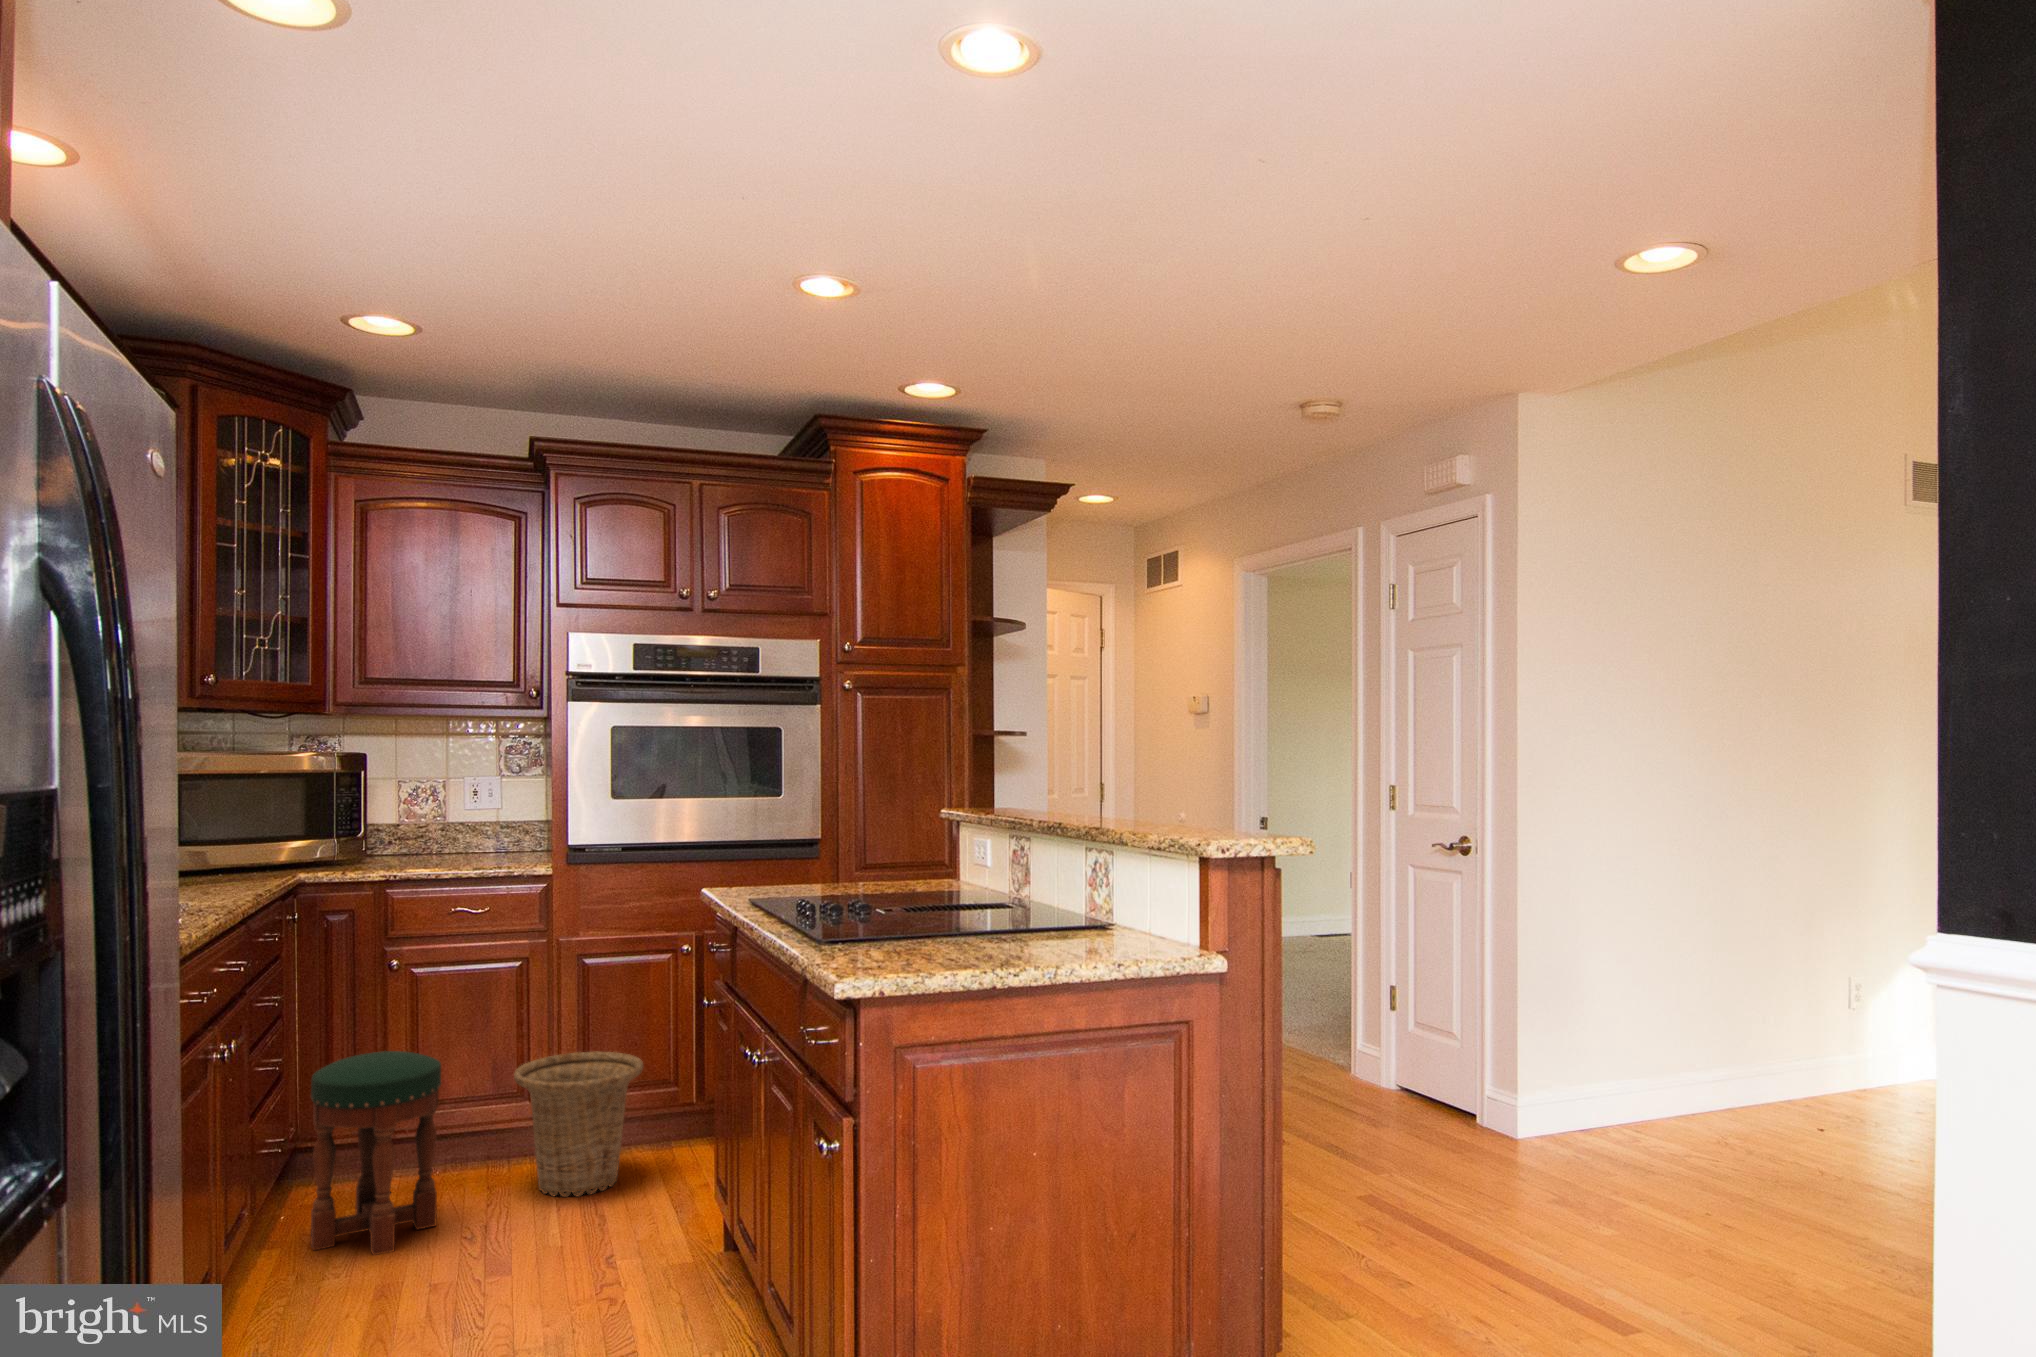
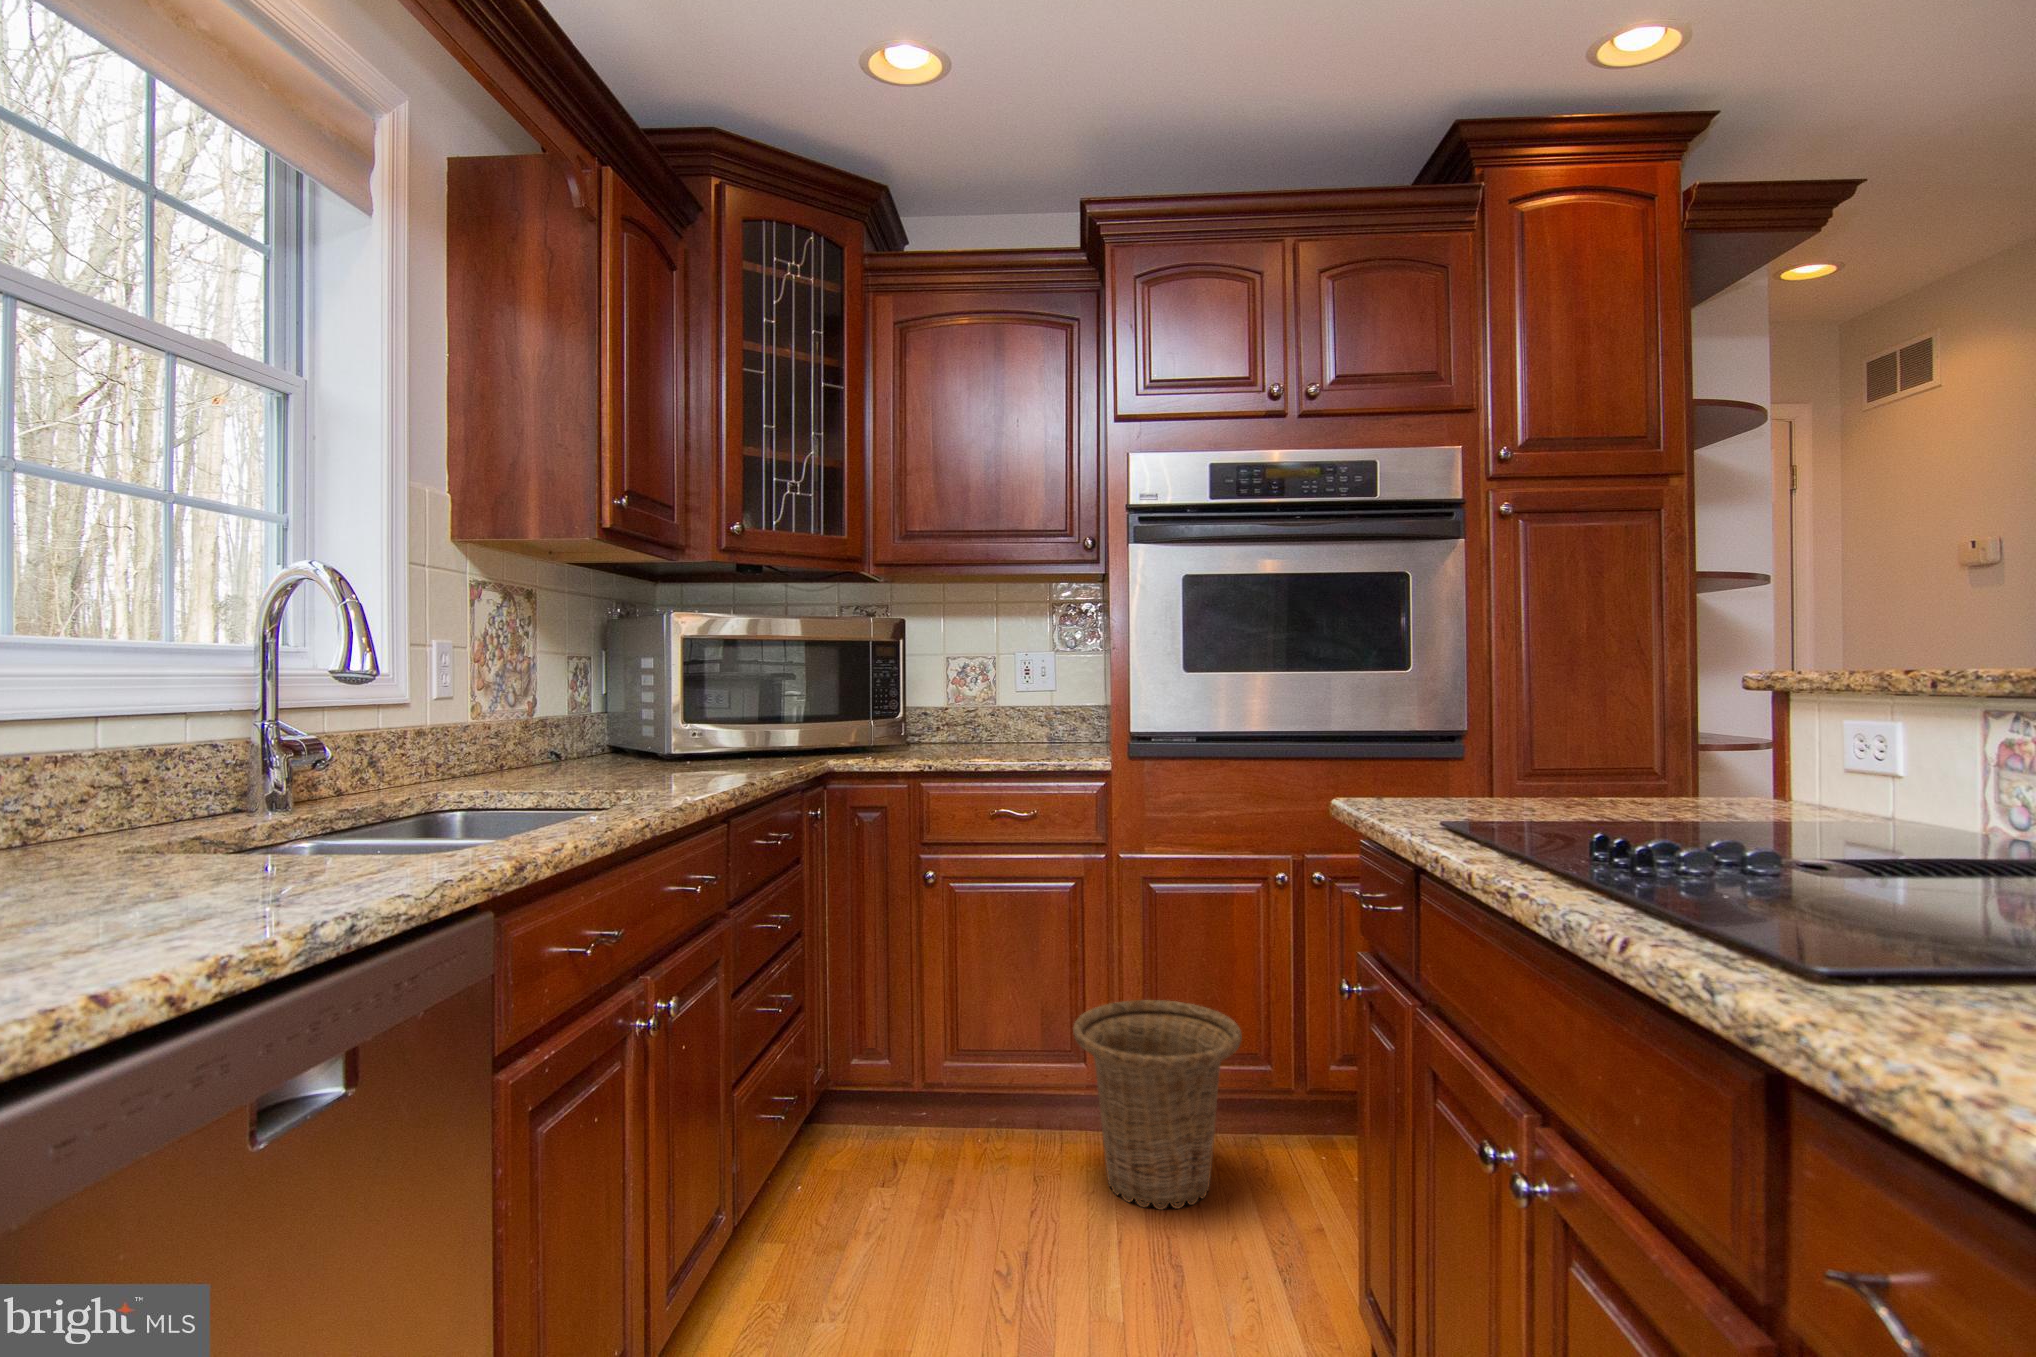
stool: present [311,1051,441,1255] -> none [821,989,980,1280]

